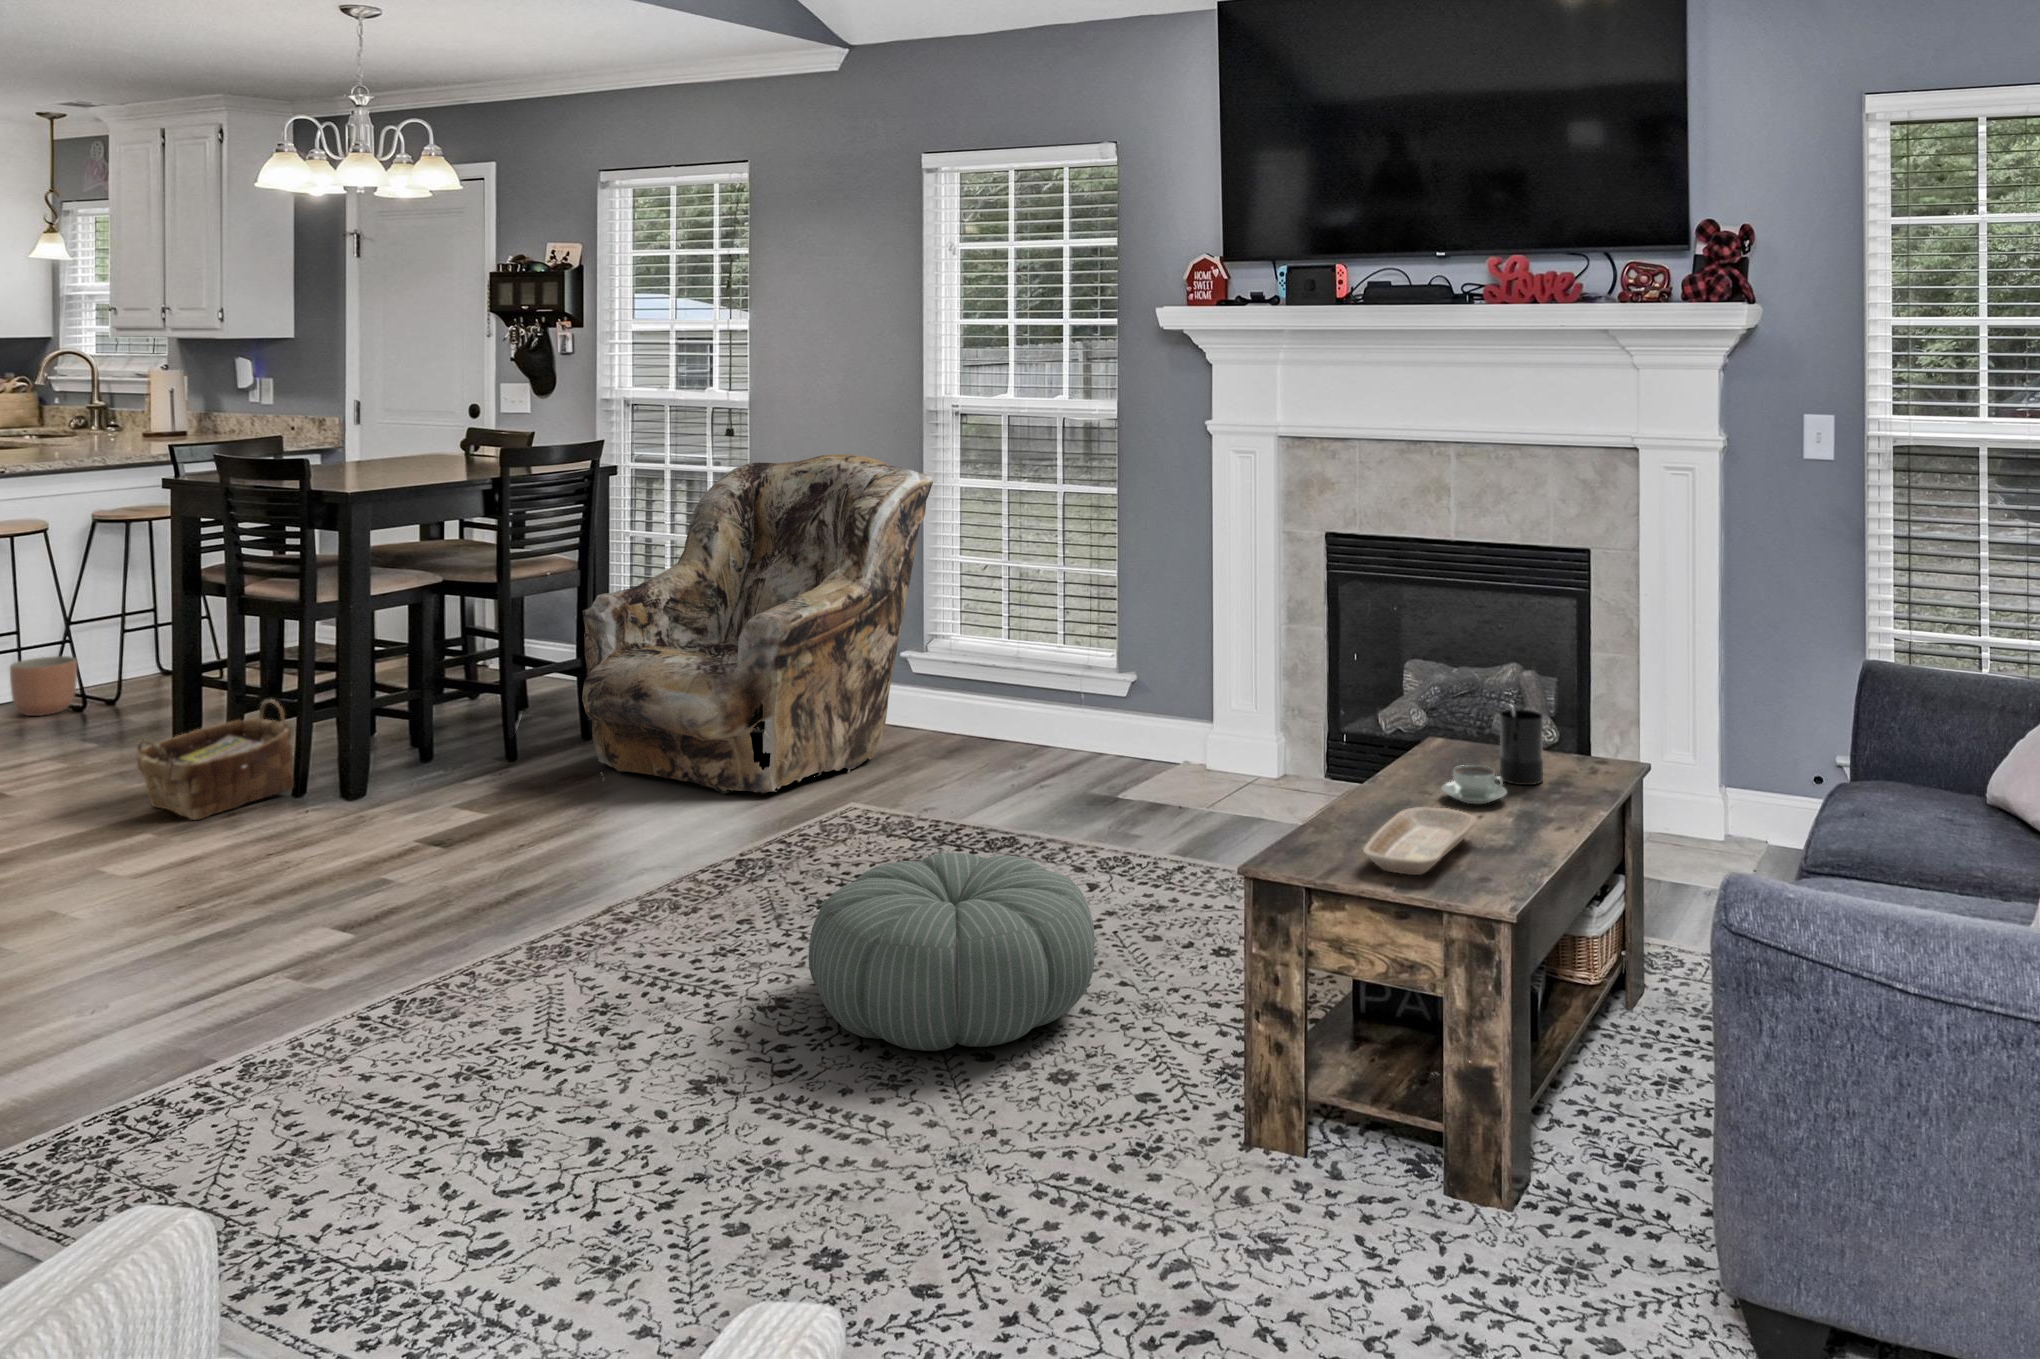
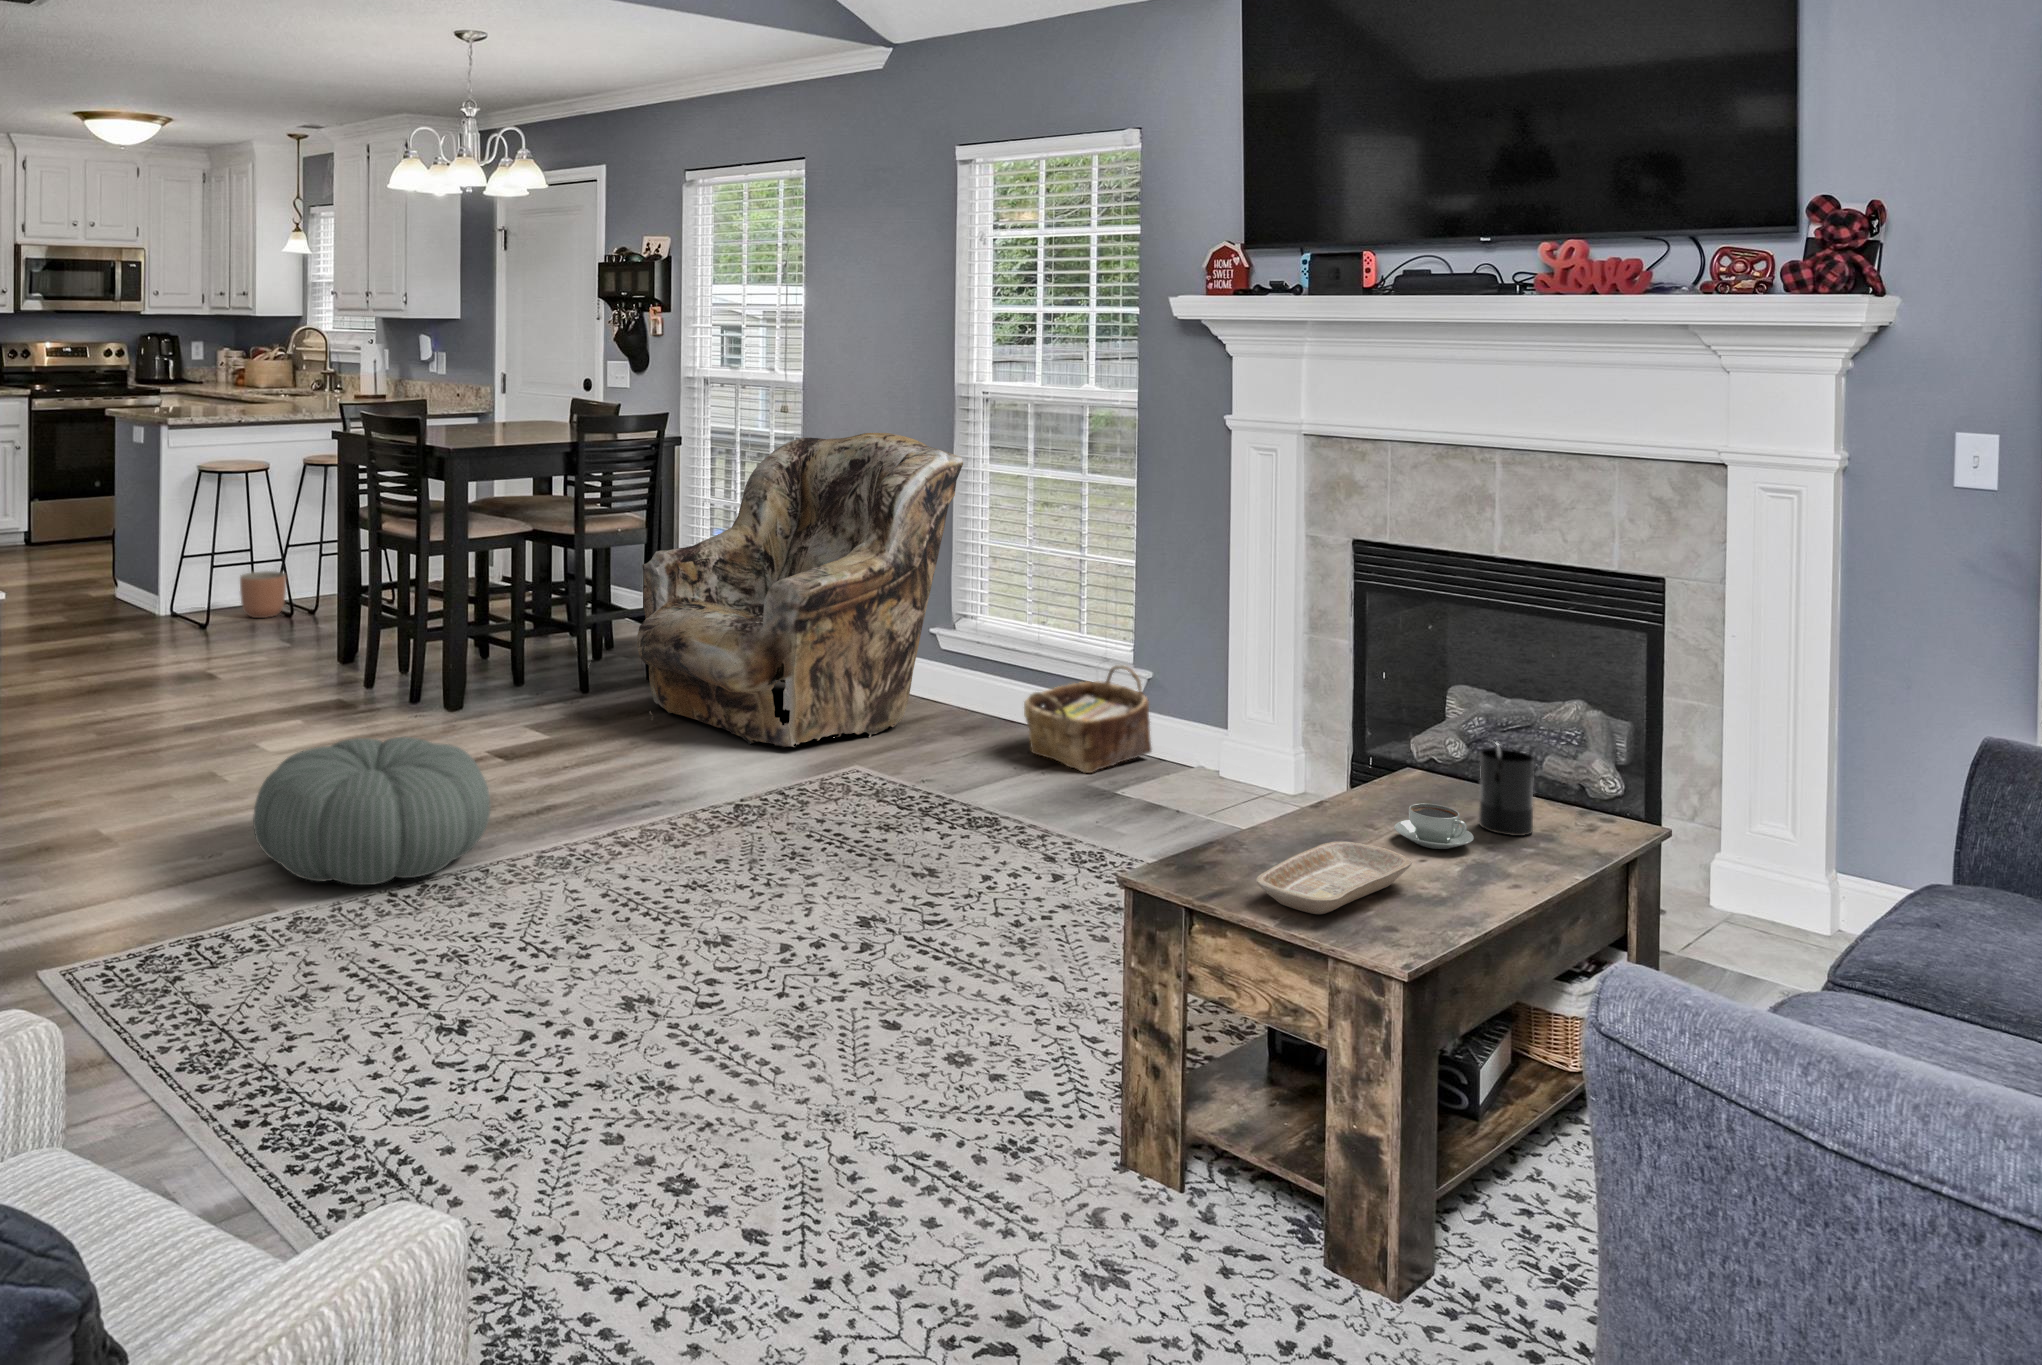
woven basket: present [136,699,294,820] -> present [1024,665,1151,773]
pouf: present [808,853,1095,1051] -> present [253,737,490,885]

